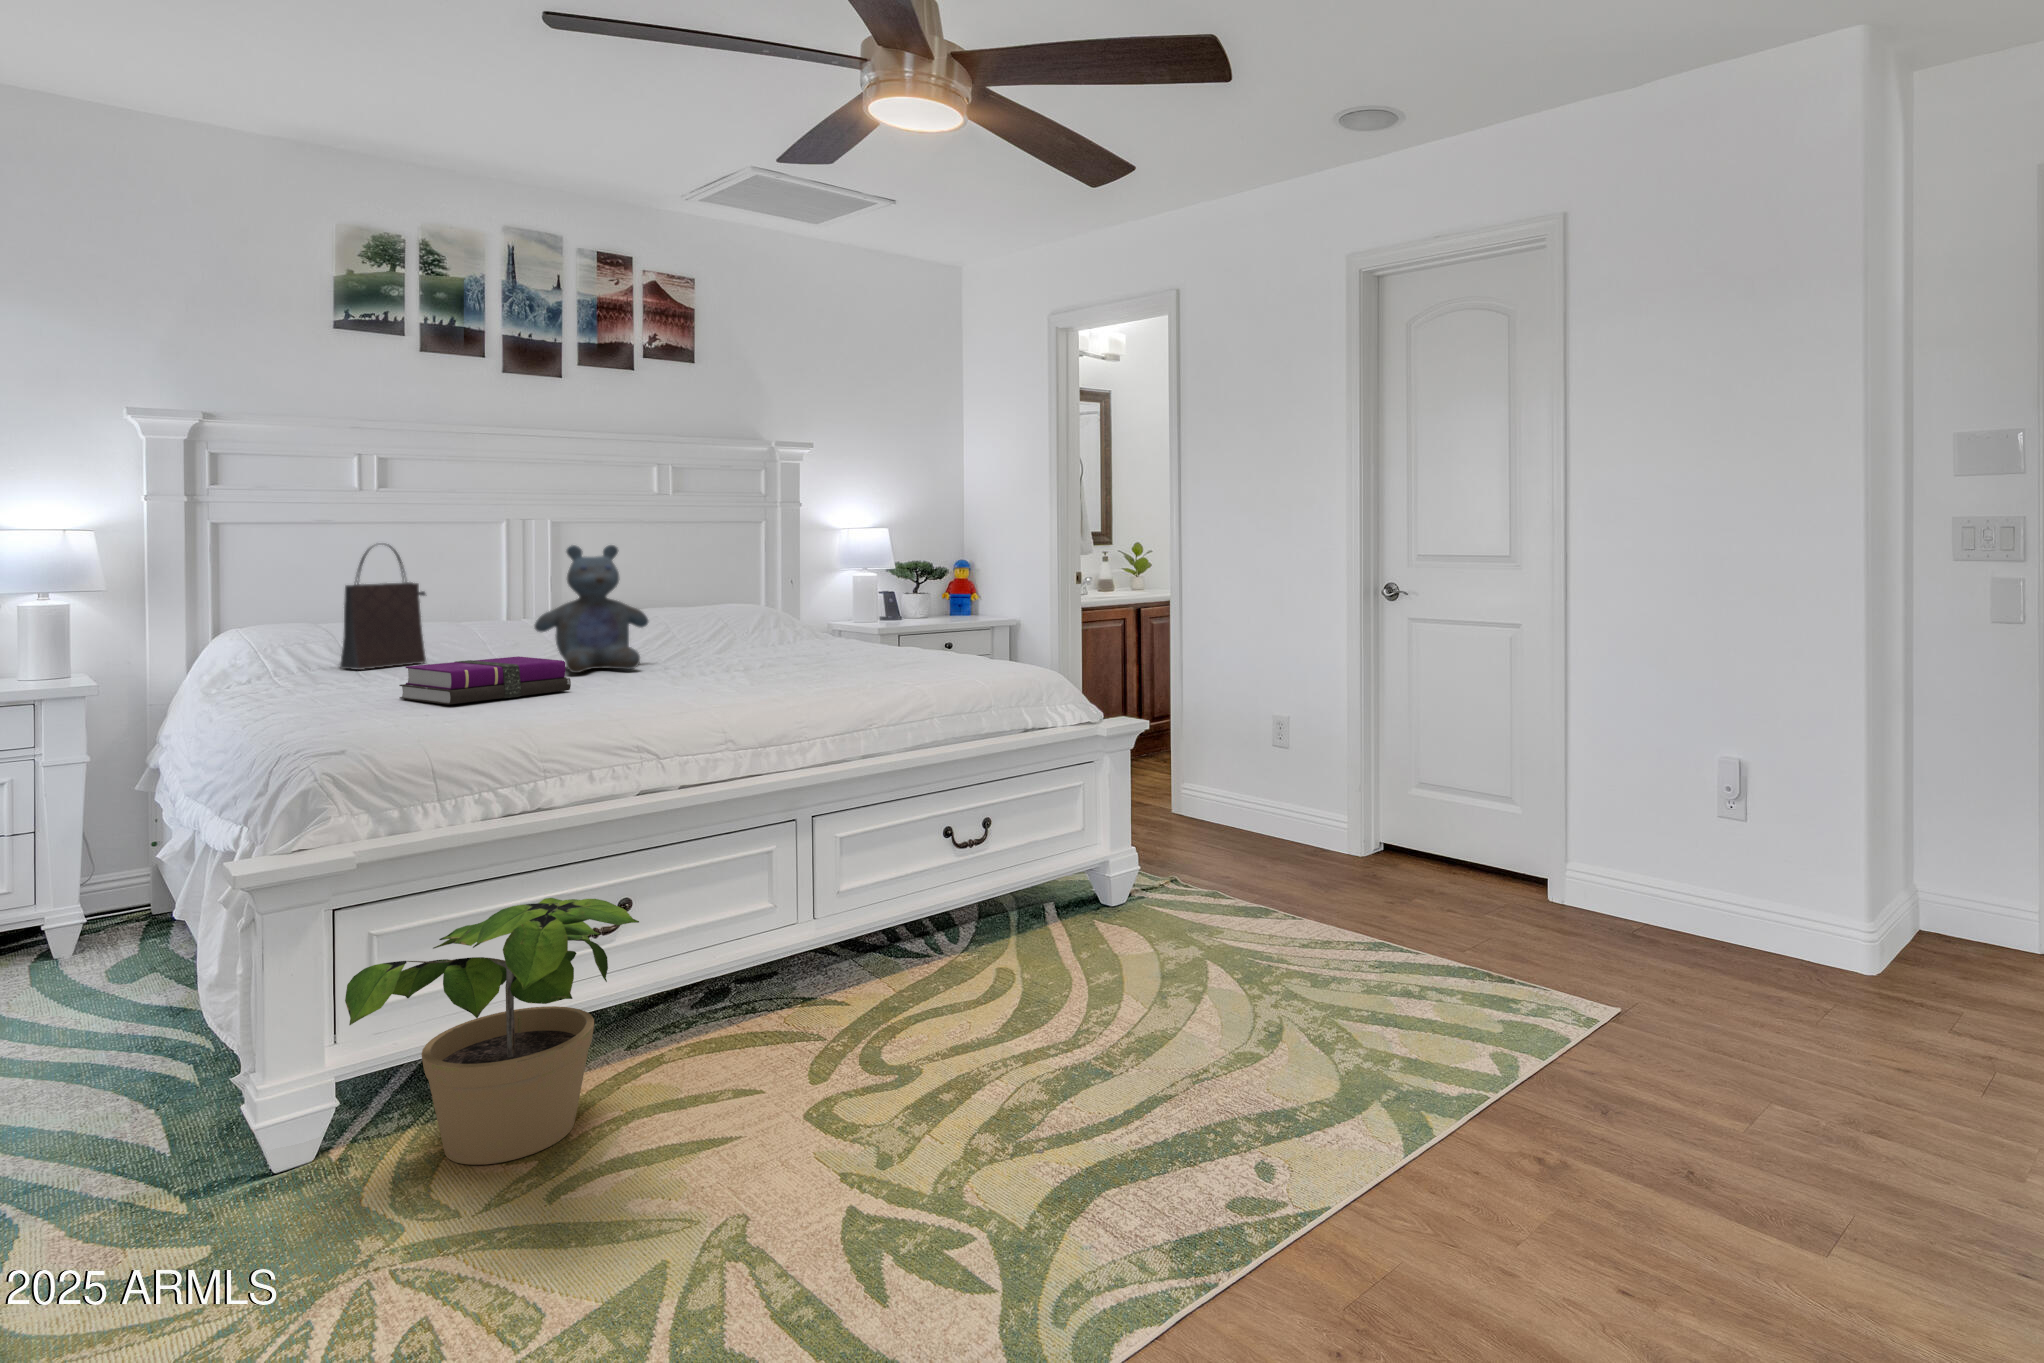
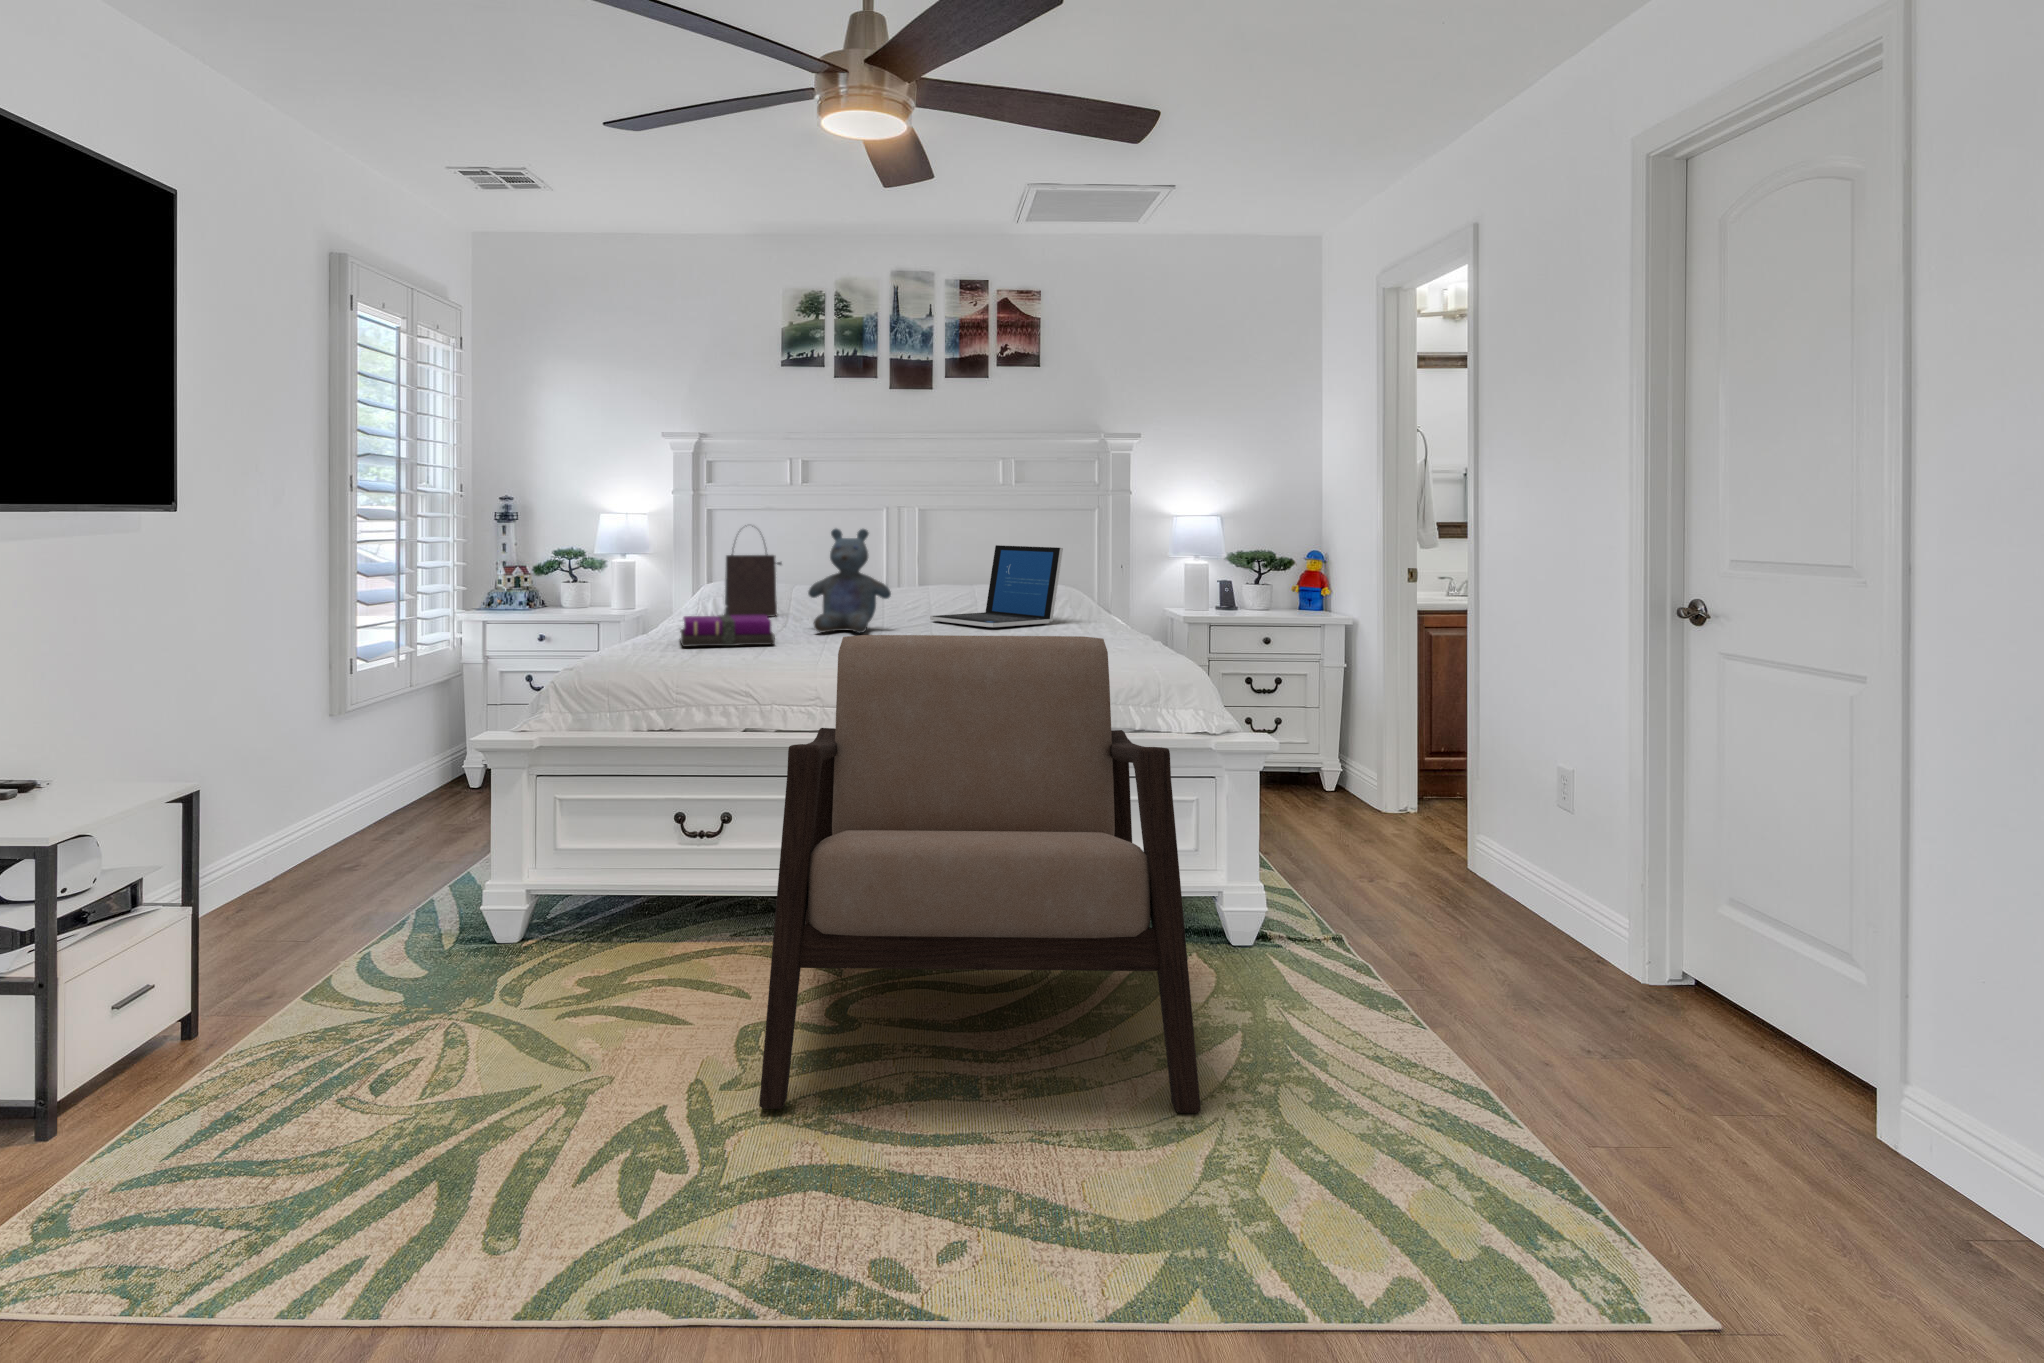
laptop: none [657,562,810,651] -> present [930,545,1063,627]
armchair: none [745,641,1267,1158] -> present [759,635,1201,1113]
potted plant: present [345,898,639,1165] -> none [481,797,667,990]

